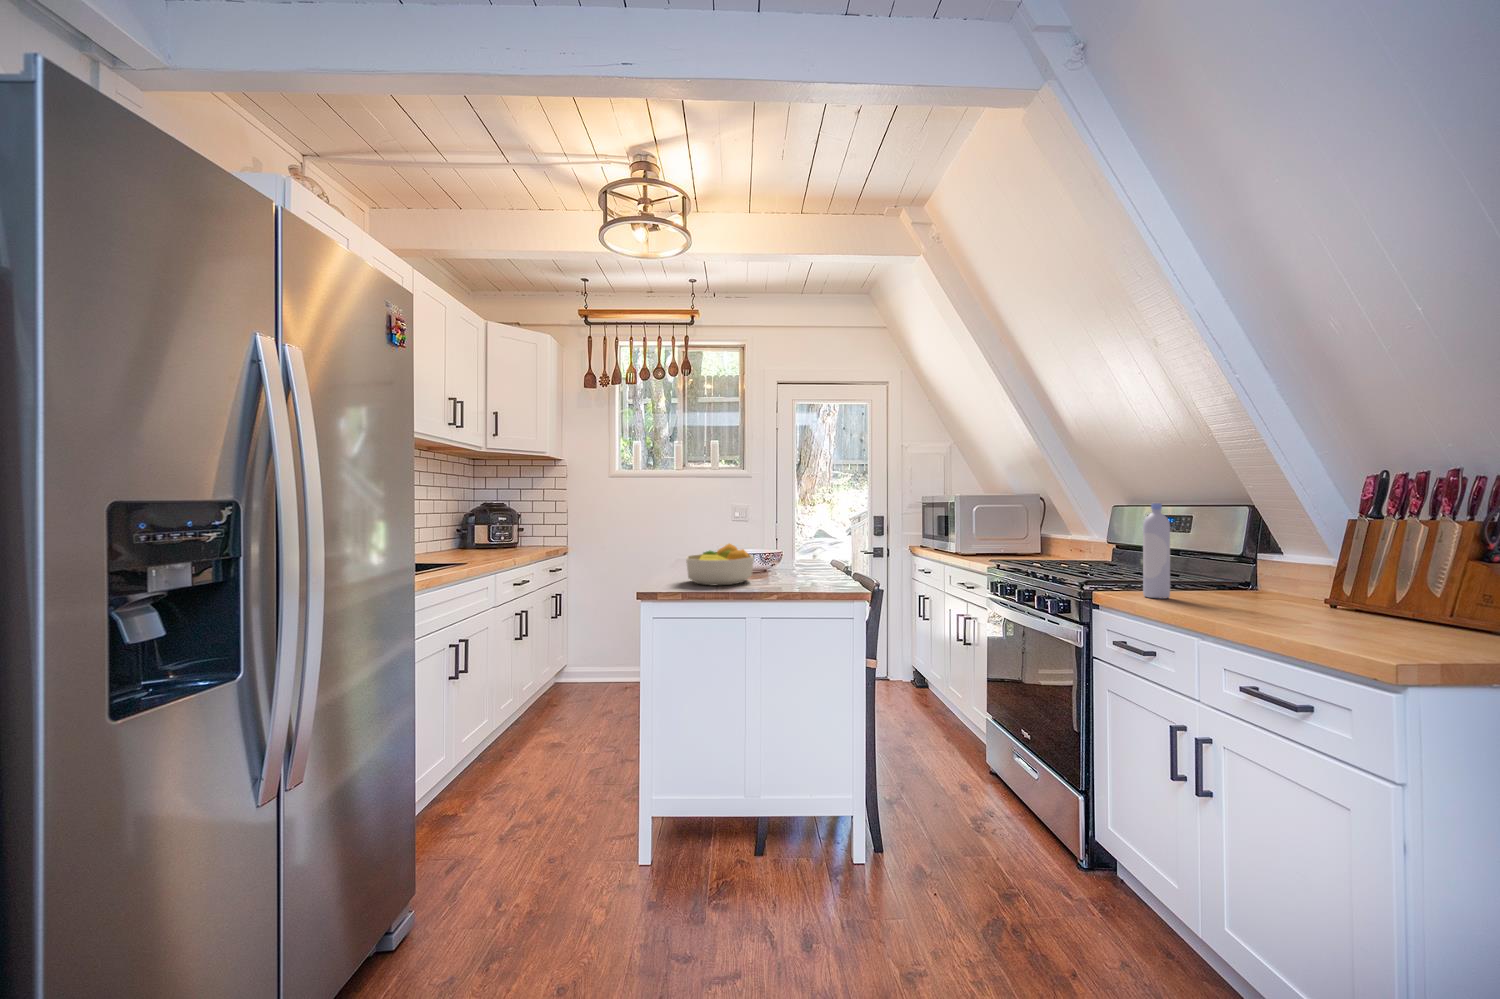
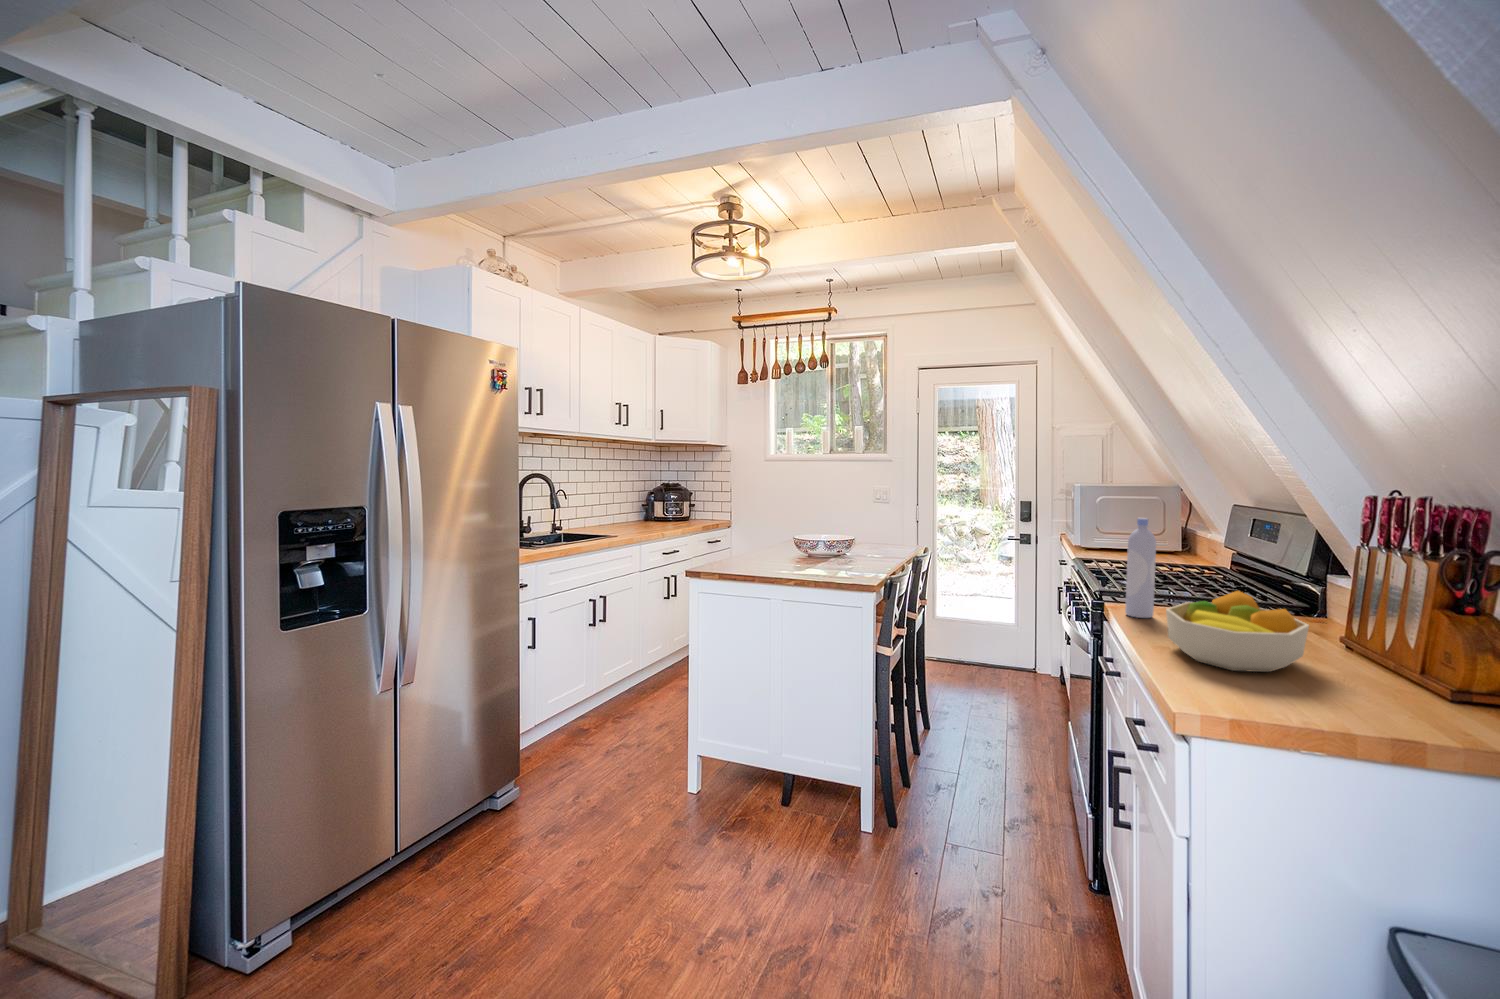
fruit bowl: present [686,544,754,586] -> present [1166,591,1309,672]

